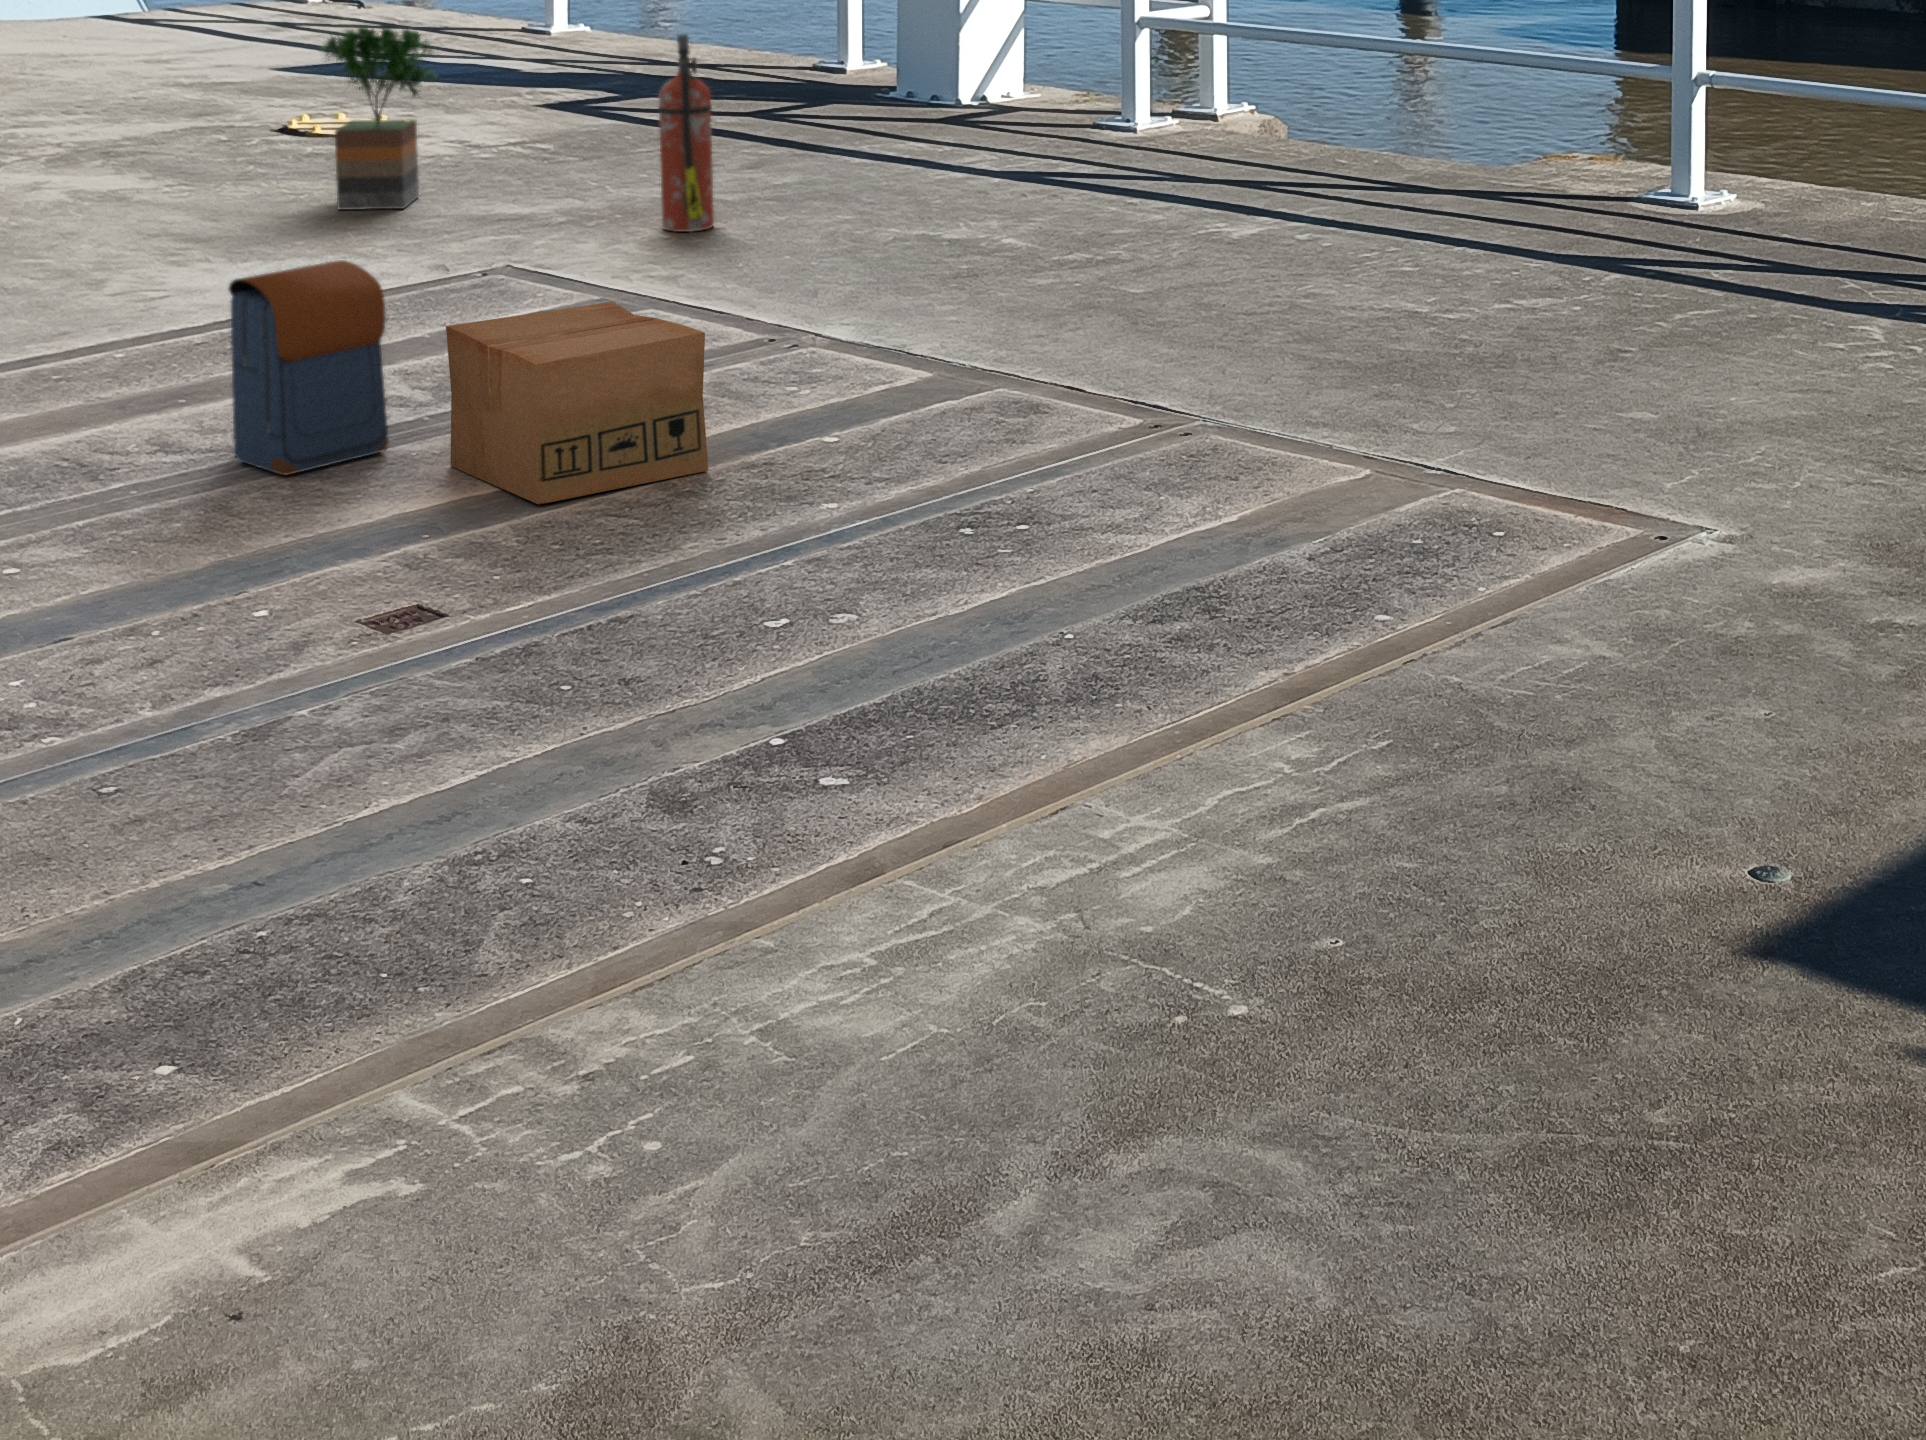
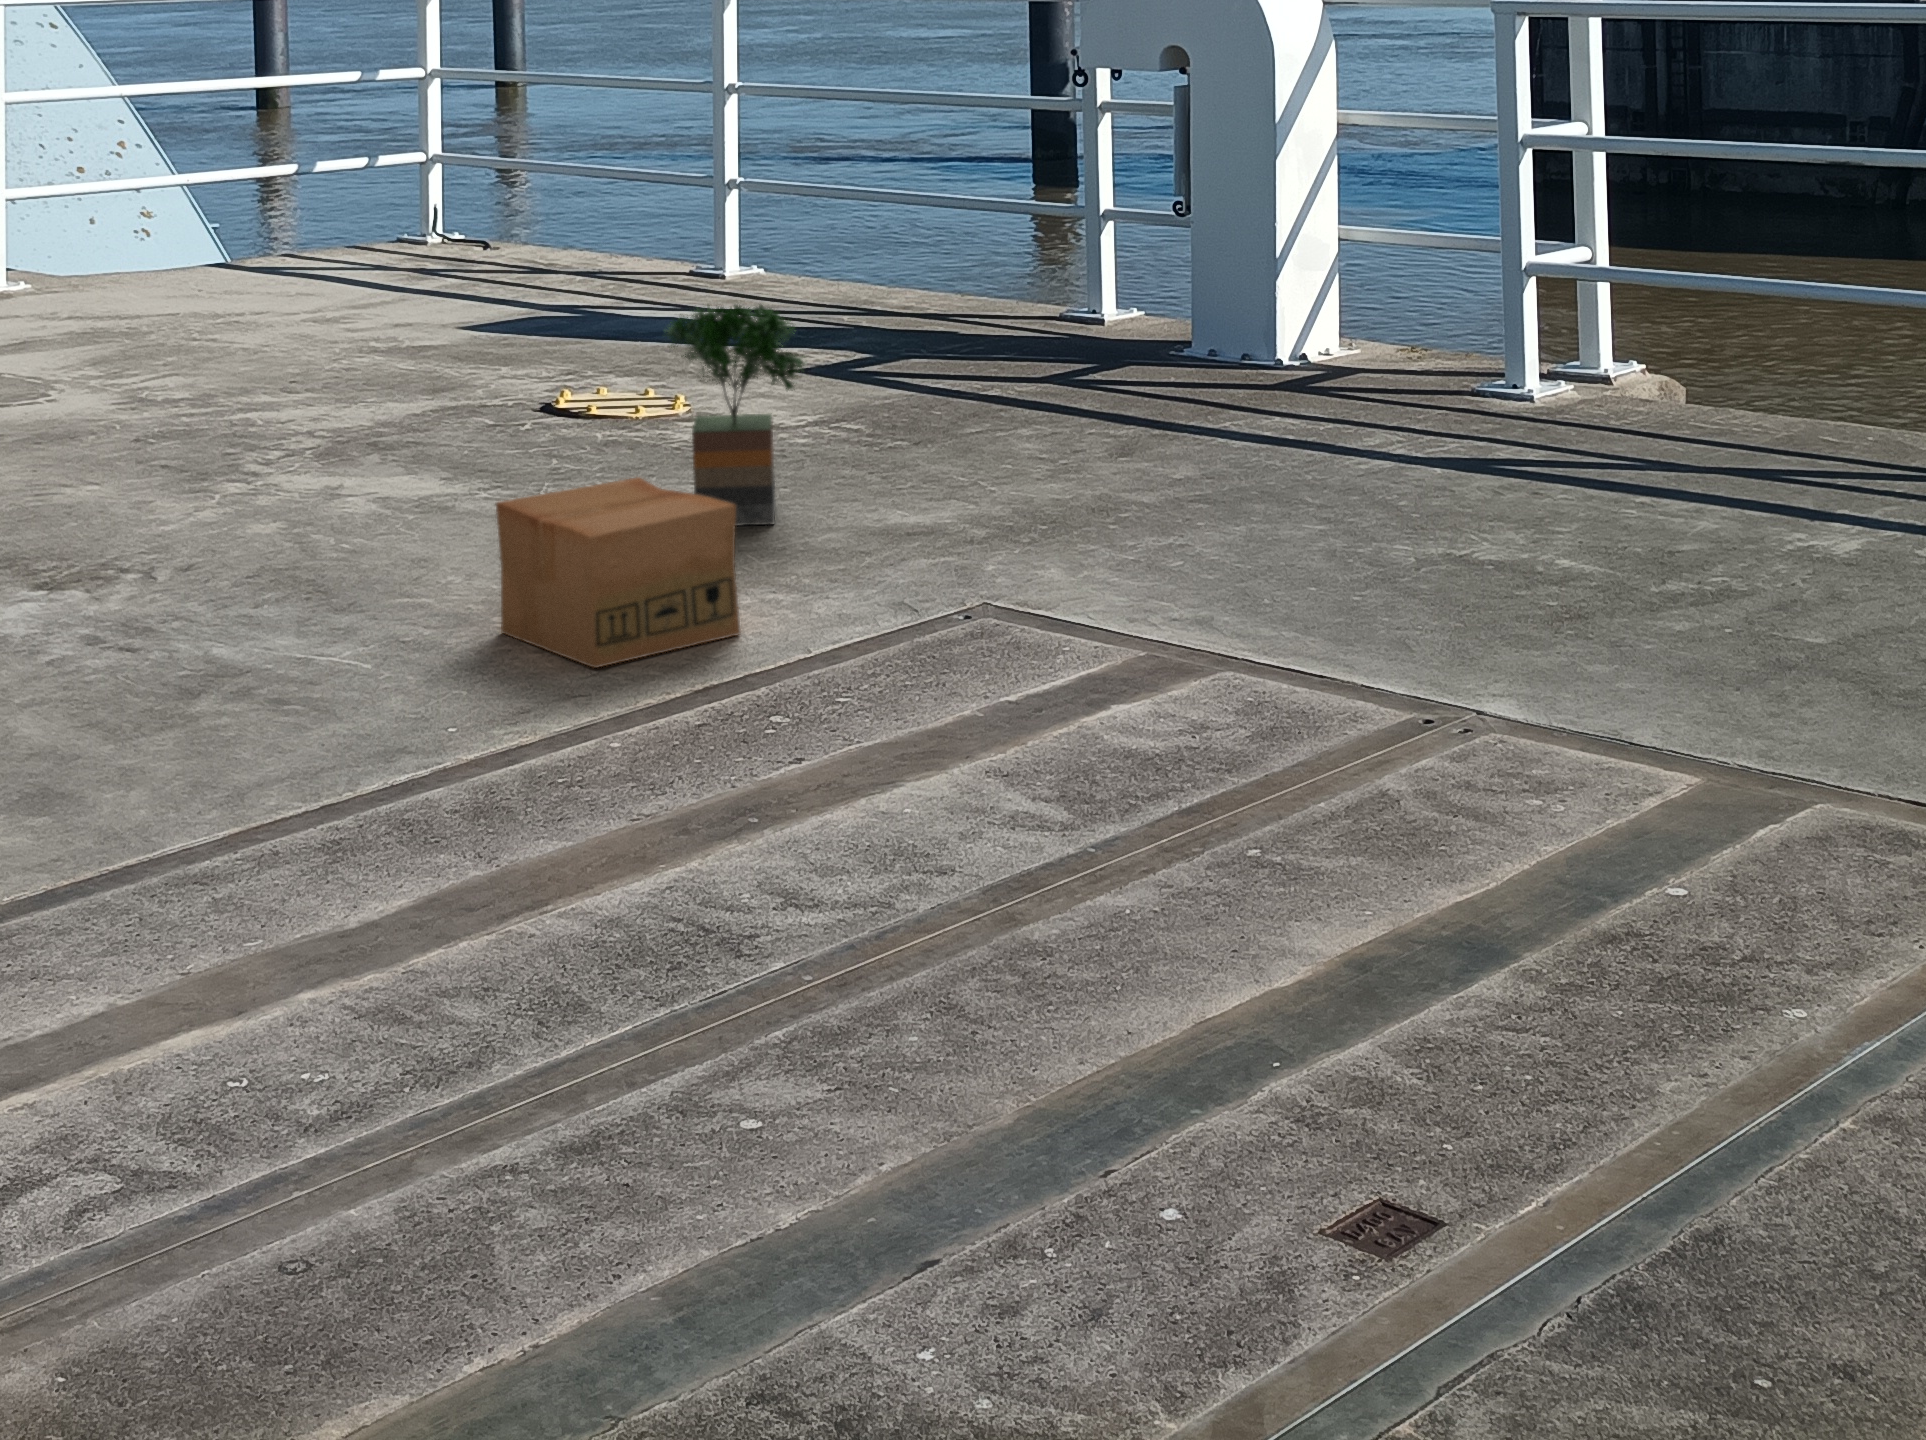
fire extinguisher: present [658,34,714,232] -> none [1108,312,1178,556]
backpack: present [228,260,389,475] -> none [918,685,1133,1005]
cardboard box: present [446,302,708,504] -> present [496,478,740,668]

